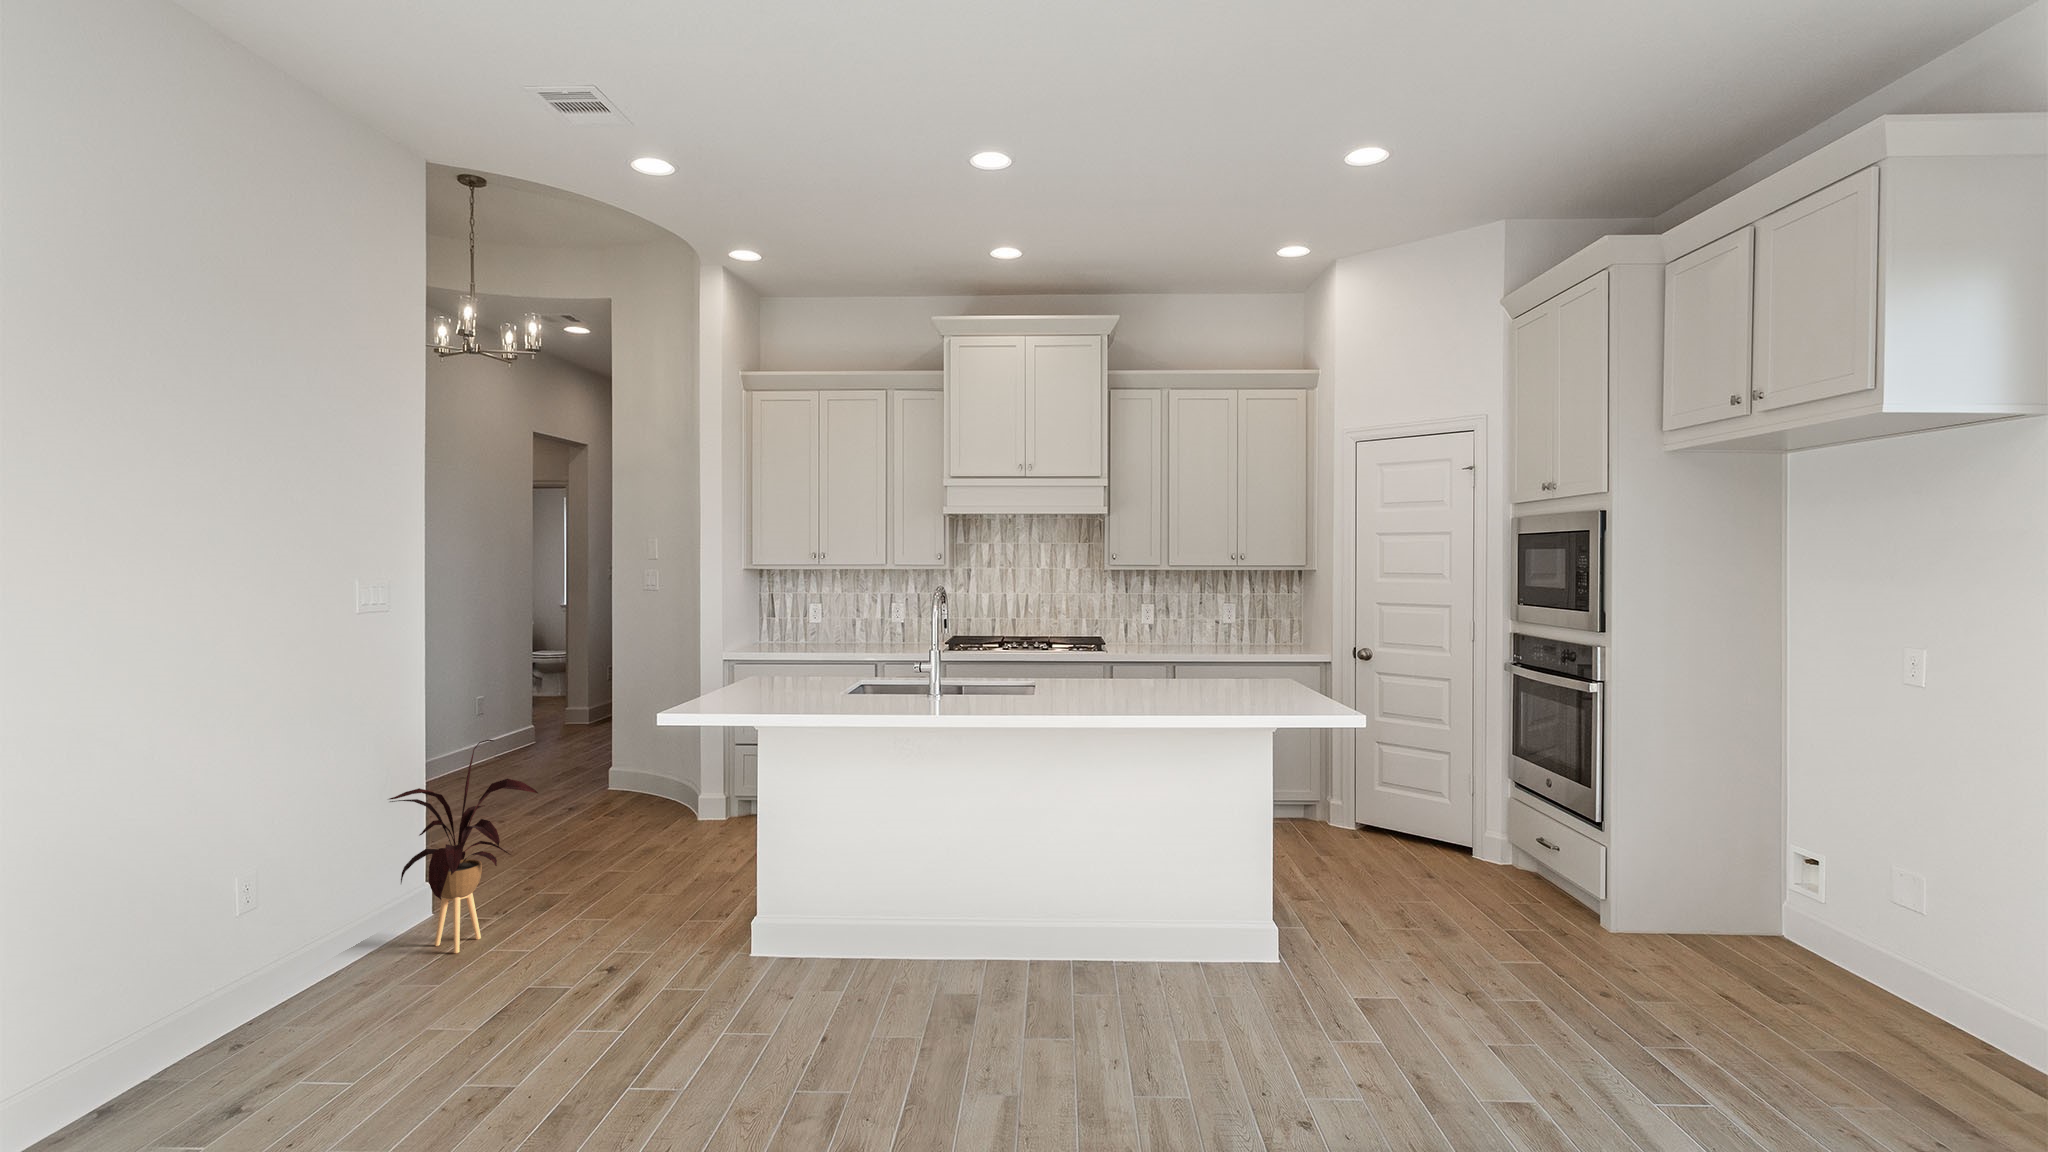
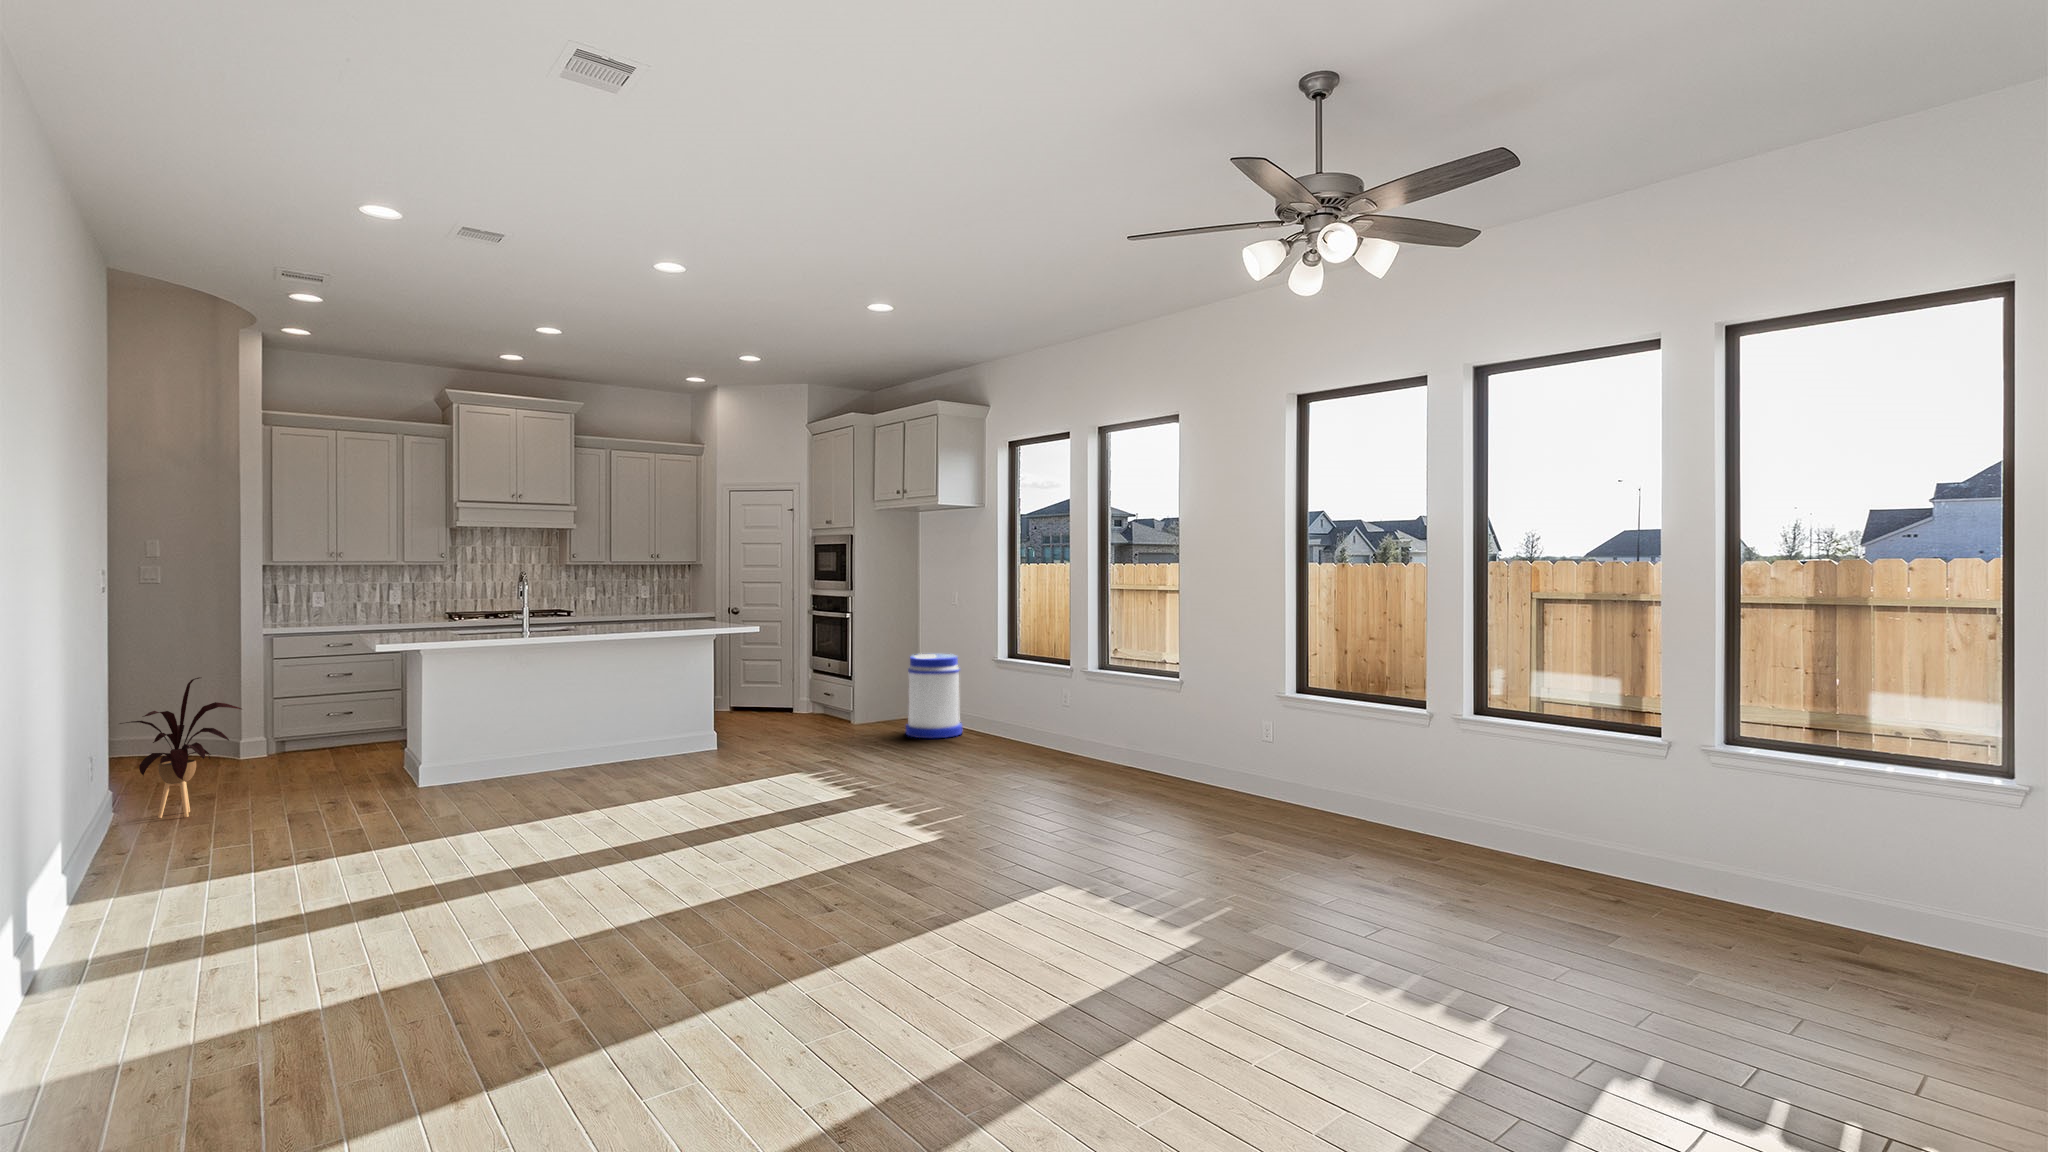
trash can: none [1752,799,1940,1045] -> present [906,654,962,738]

